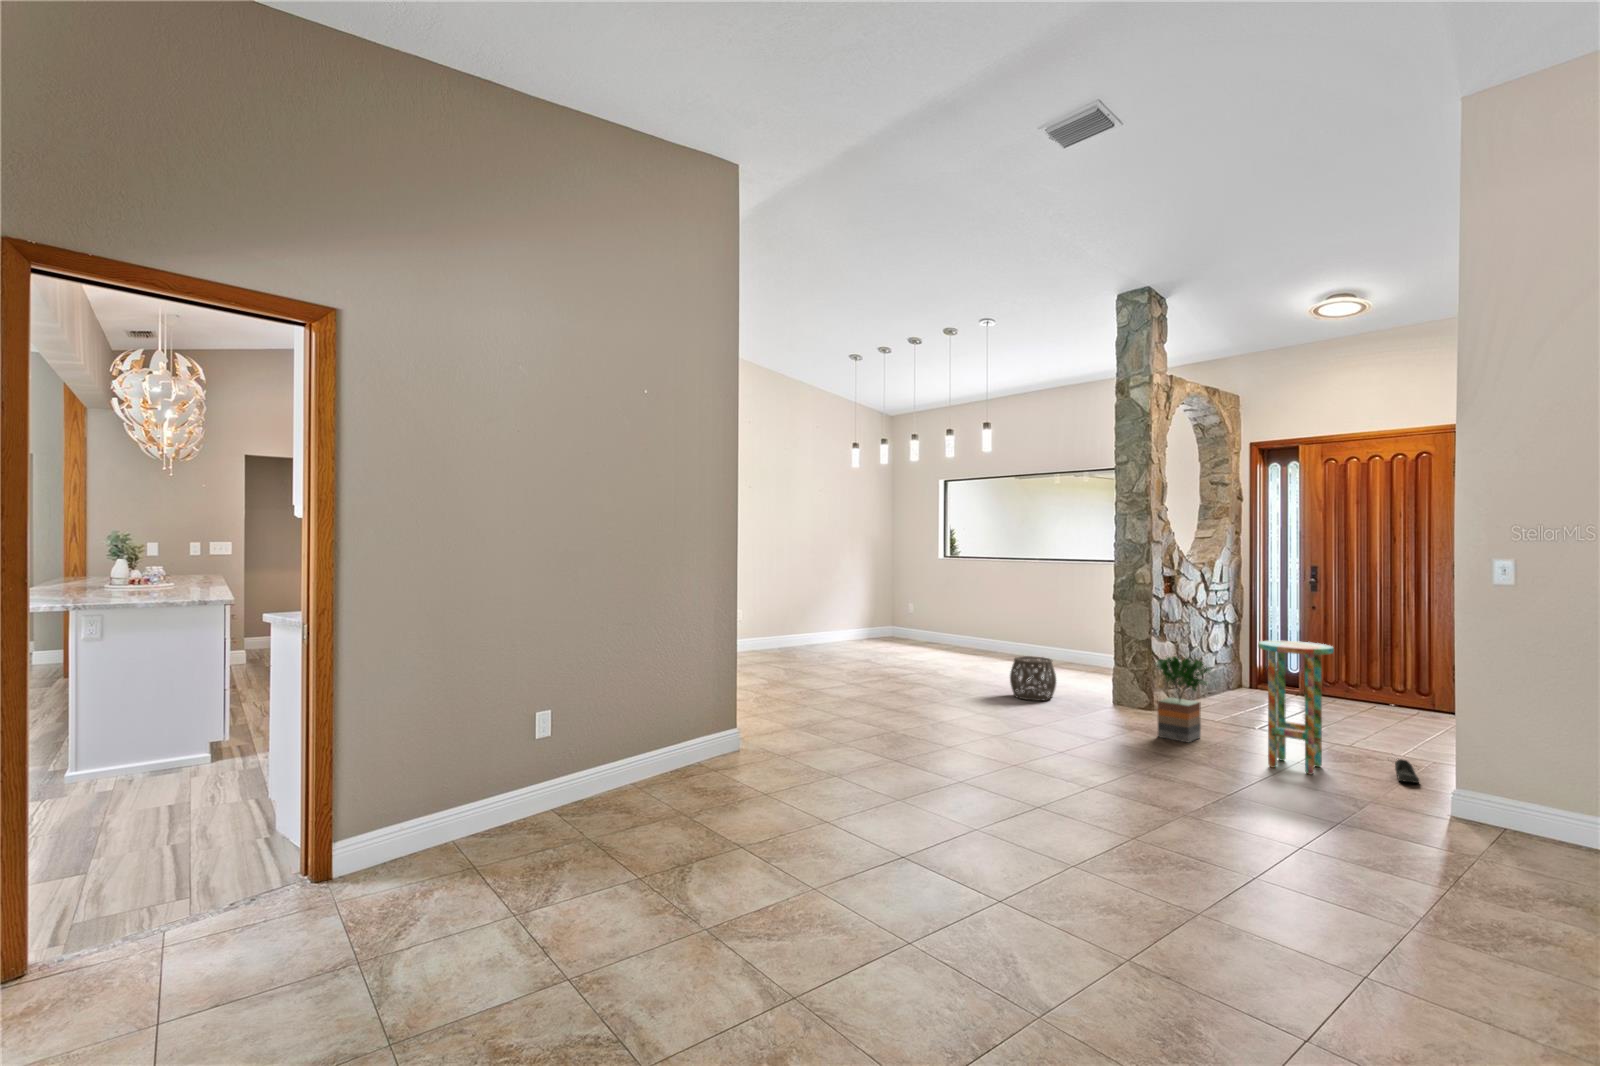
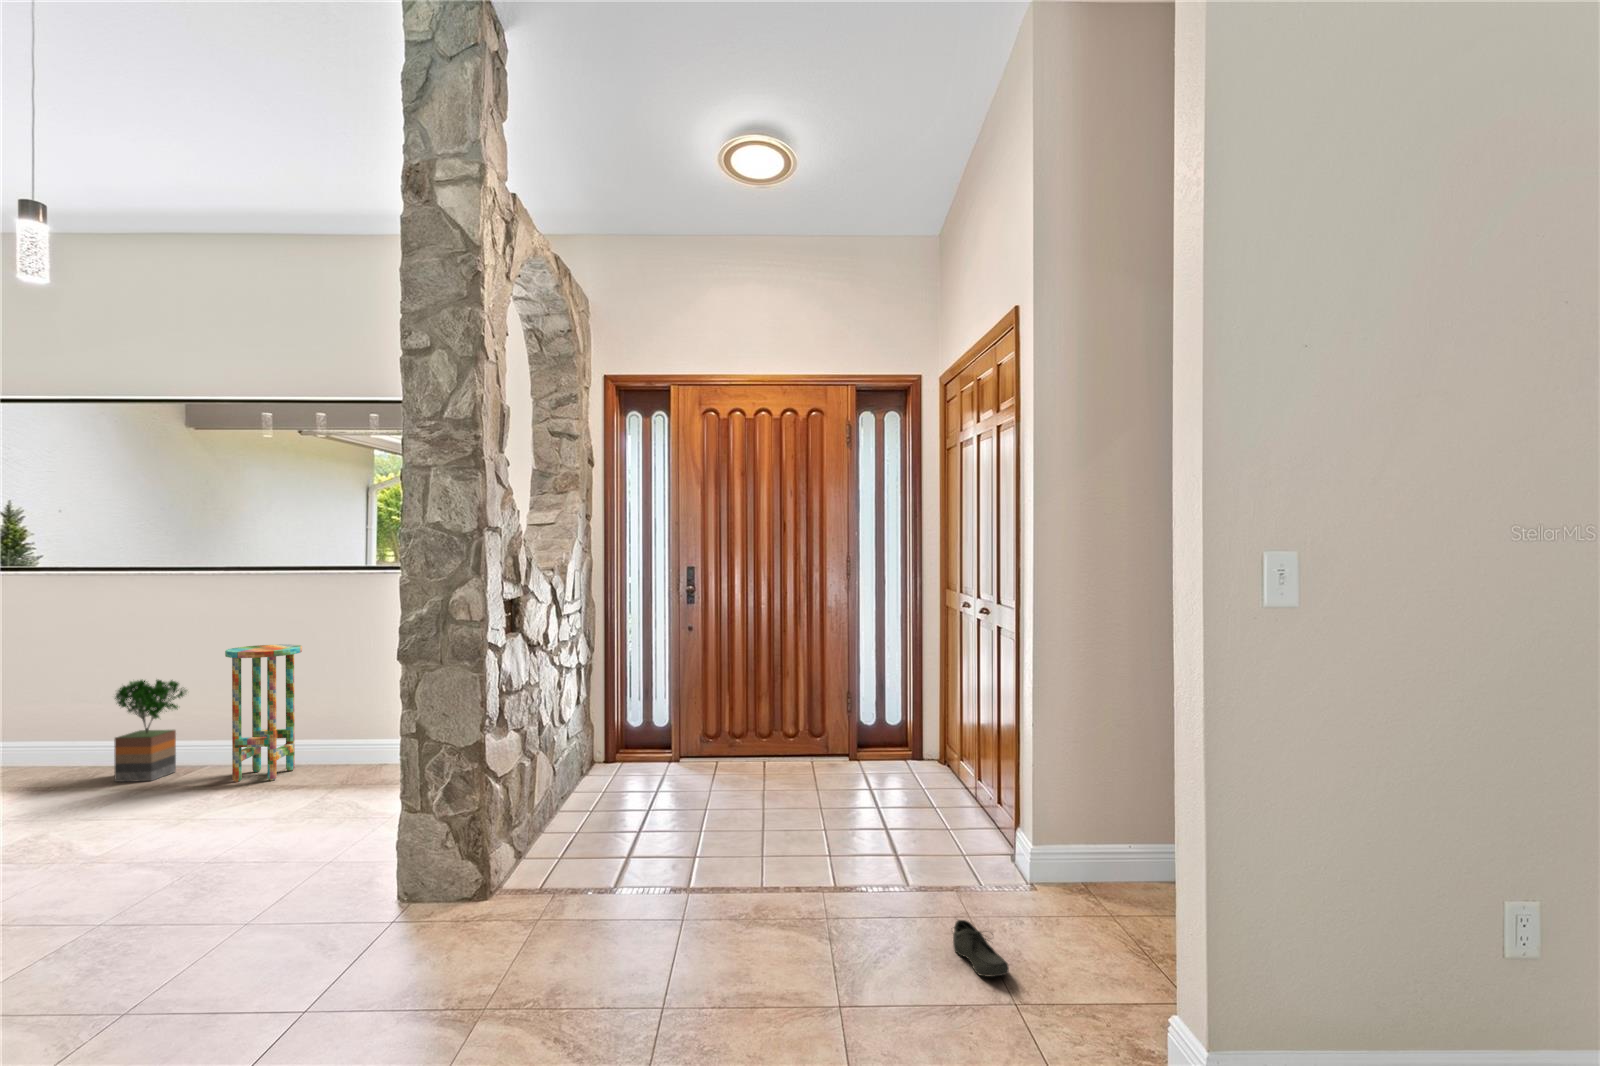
side table: present [1258,641,1334,775] -> present [225,644,302,782]
woven basket: present [1010,656,1056,701] -> none [121,812,259,942]
potted tree: present [1155,656,1211,742] -> present [114,680,186,782]

